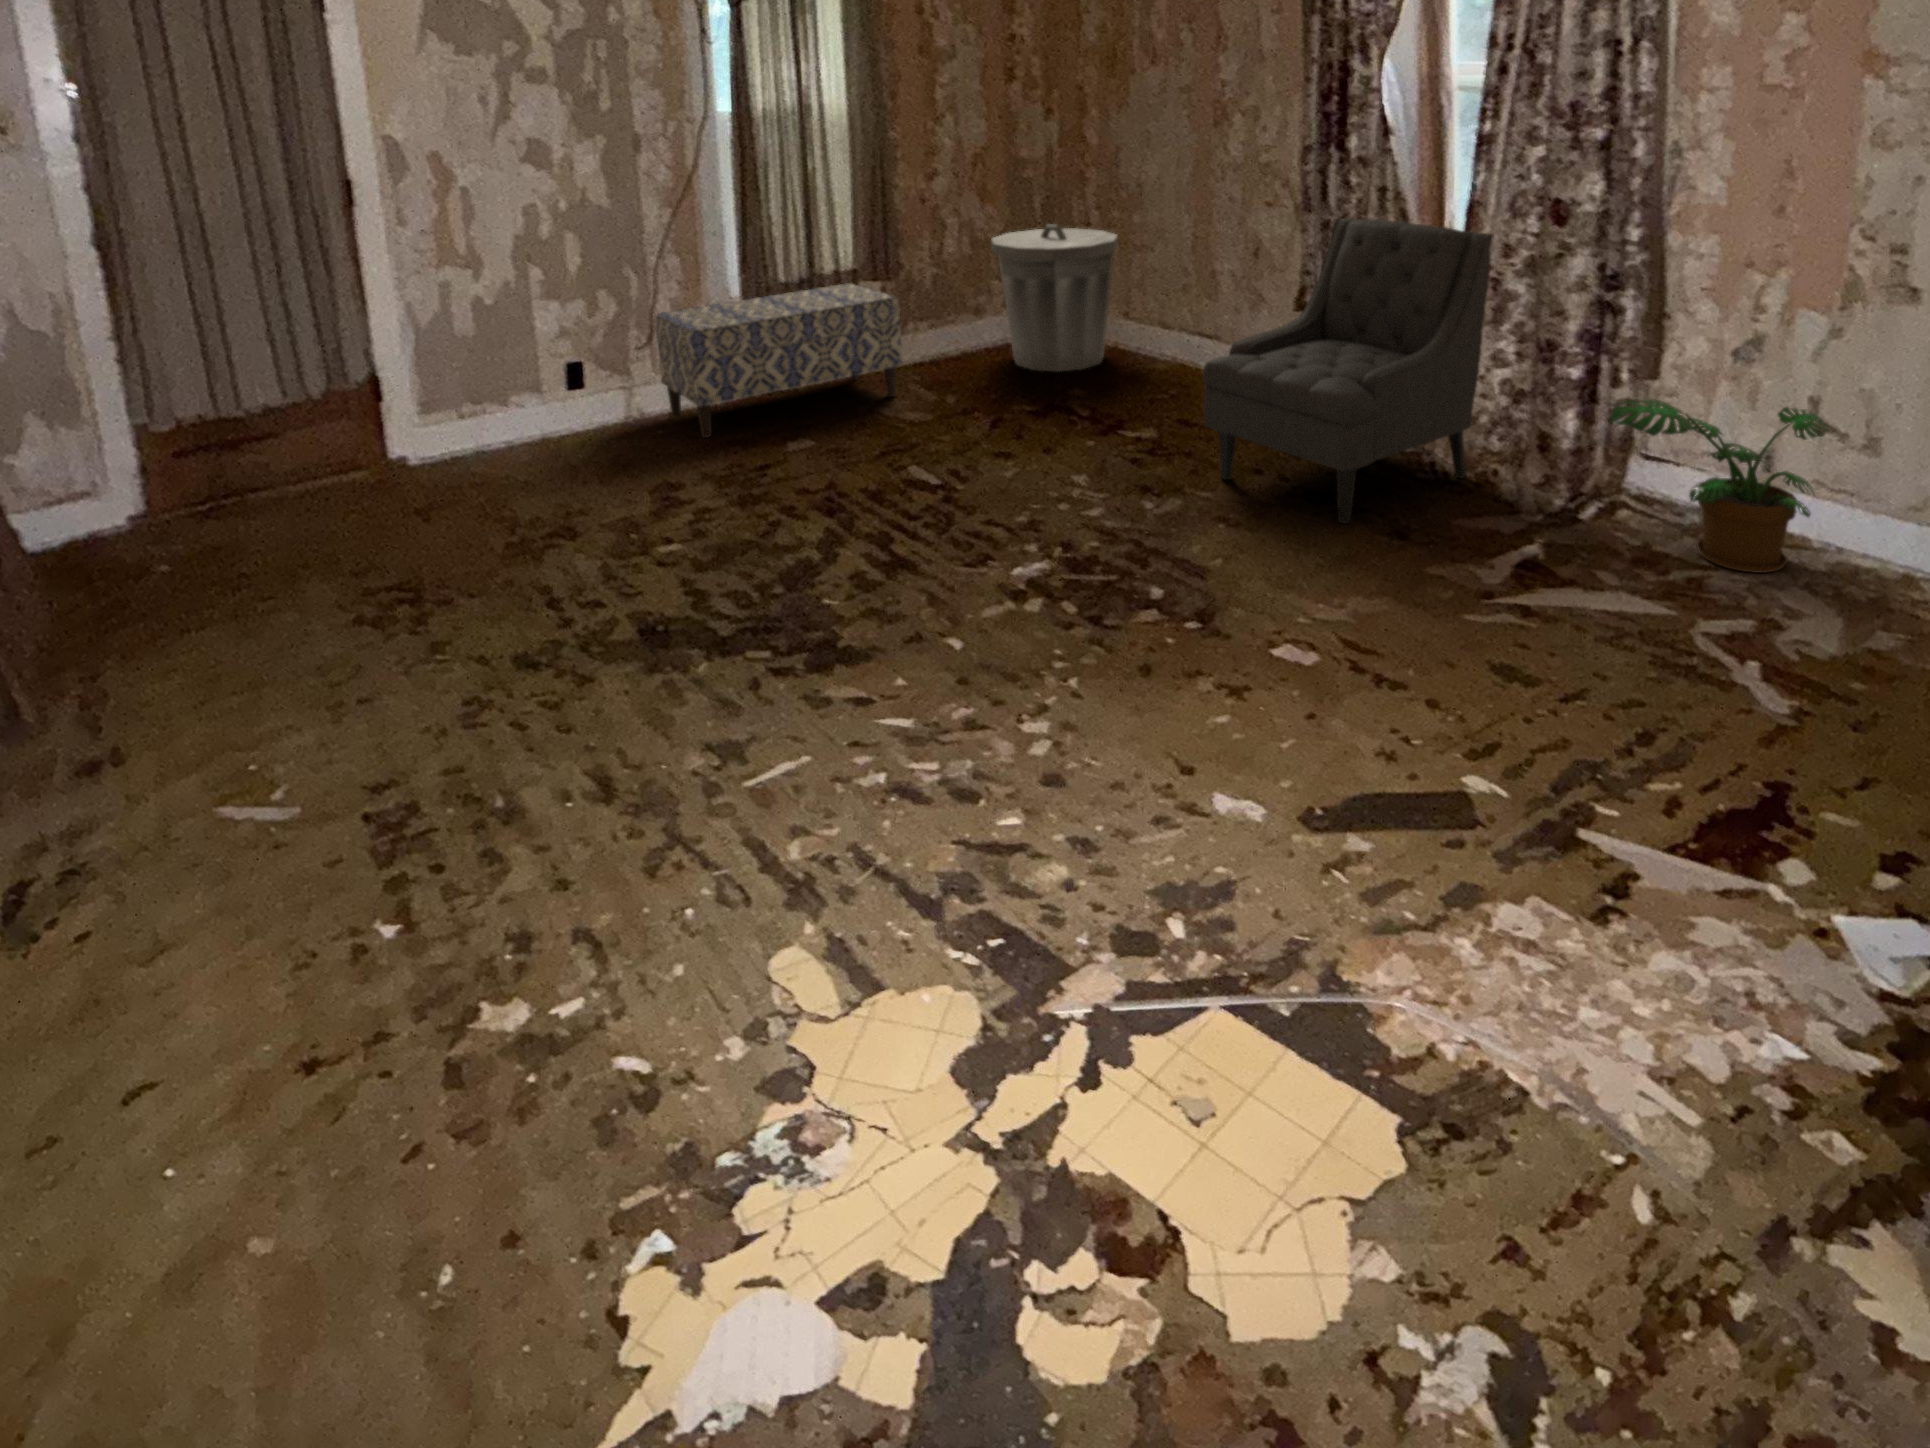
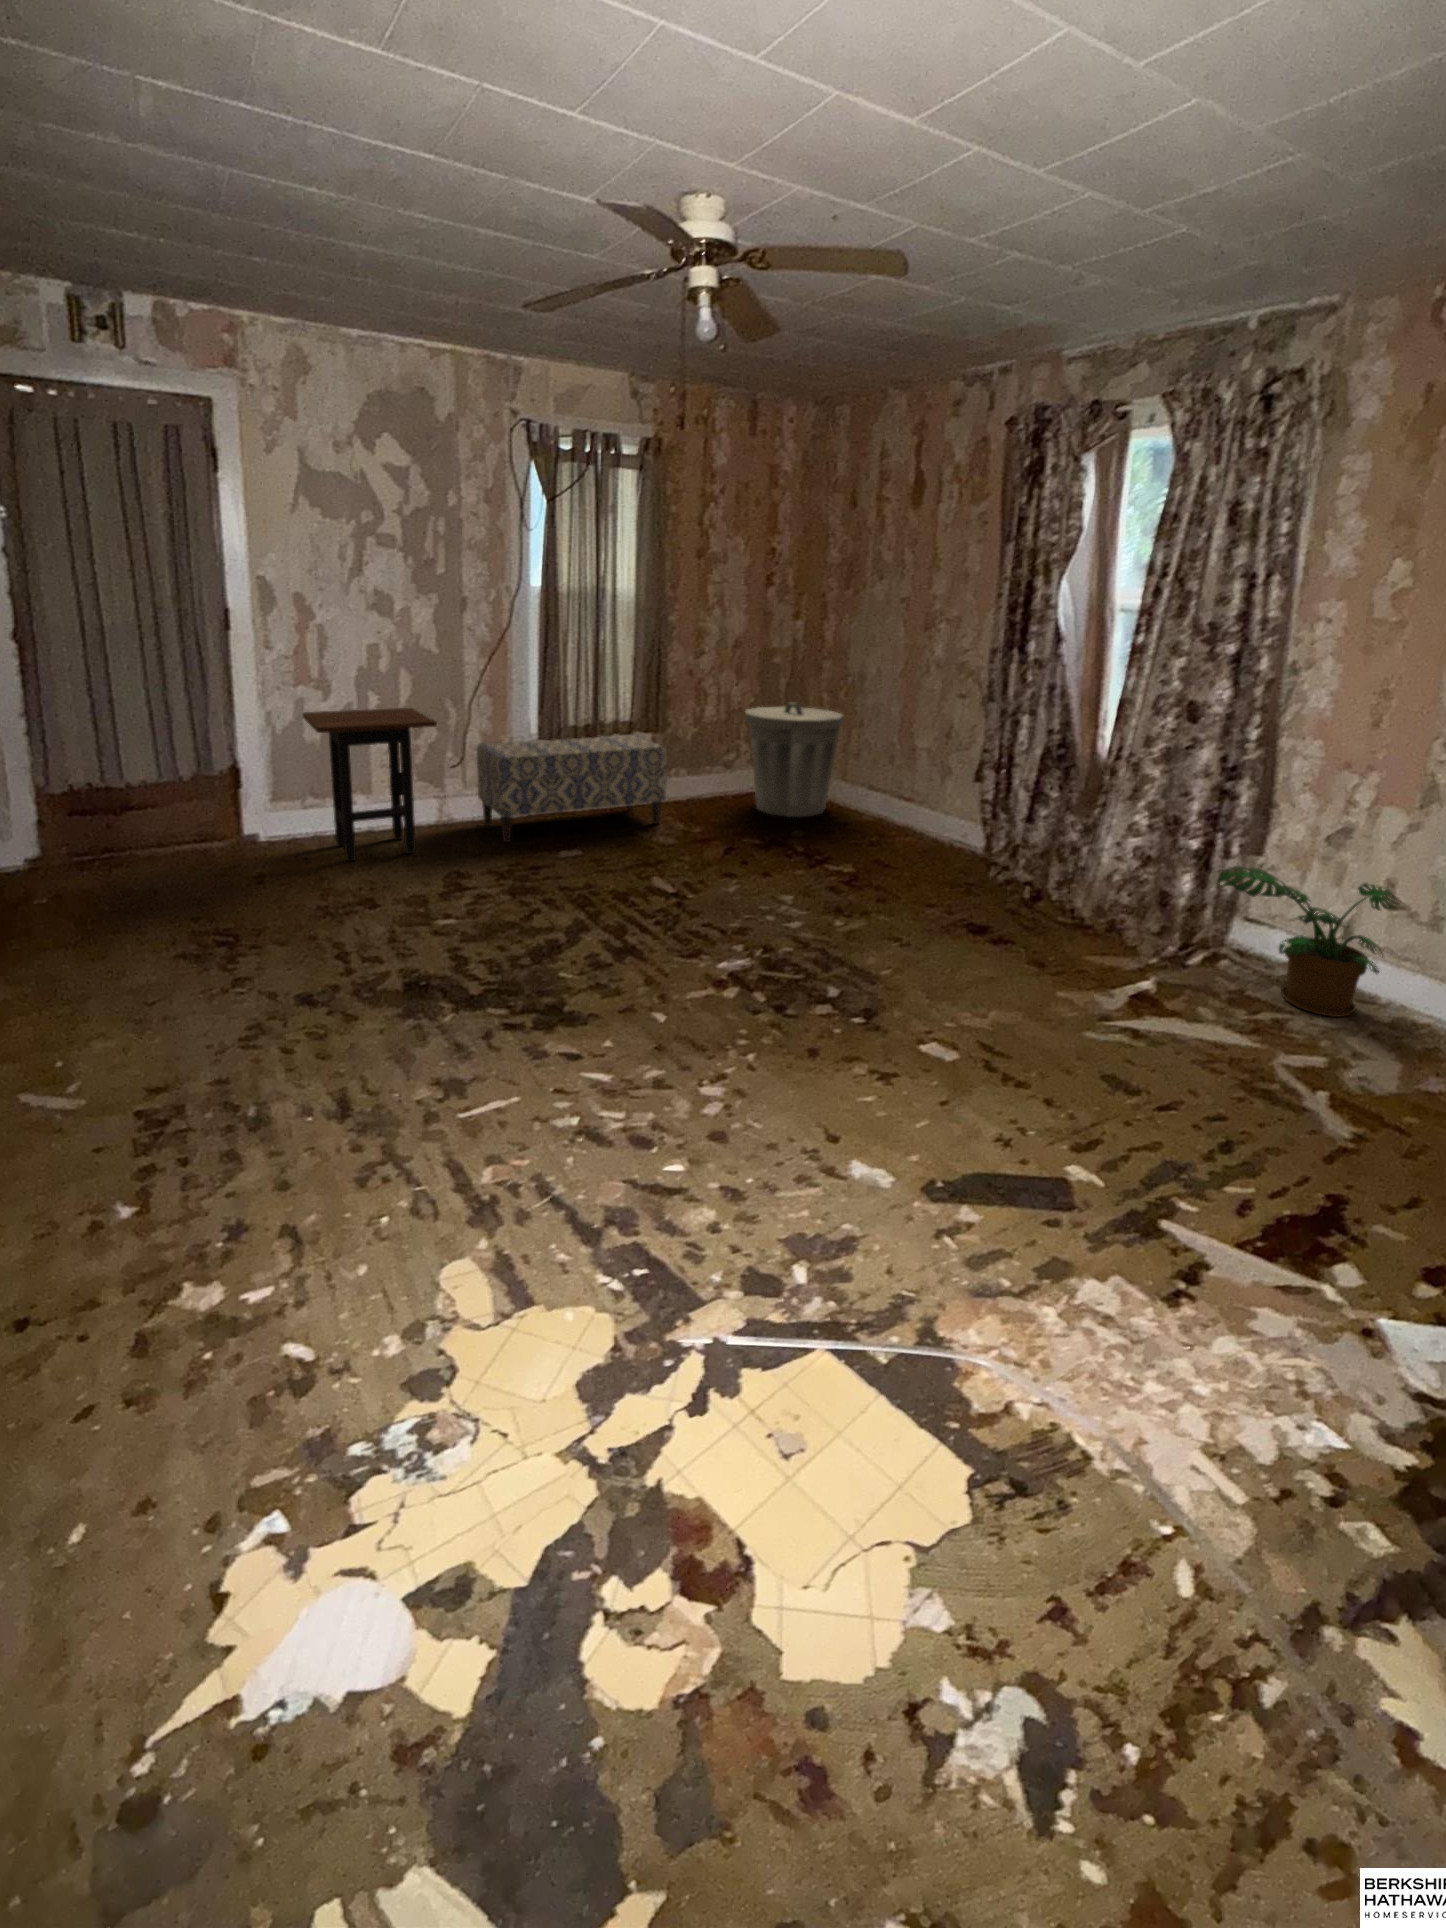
chair: present [1203,218,1492,524] -> none [891,708,1136,949]
side table: none [433,275,612,482] -> present [302,708,437,861]

